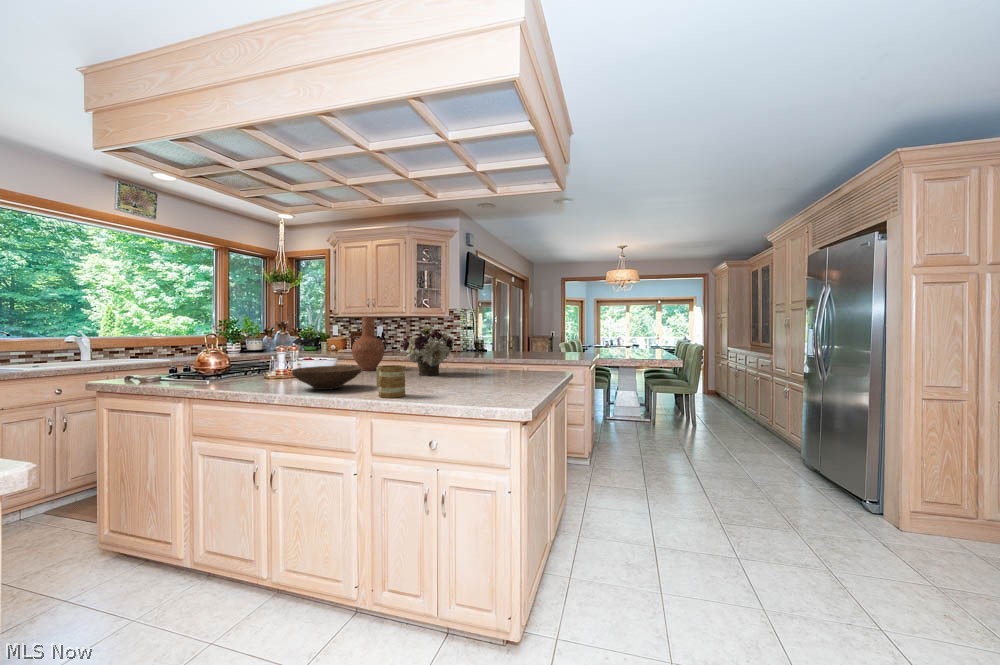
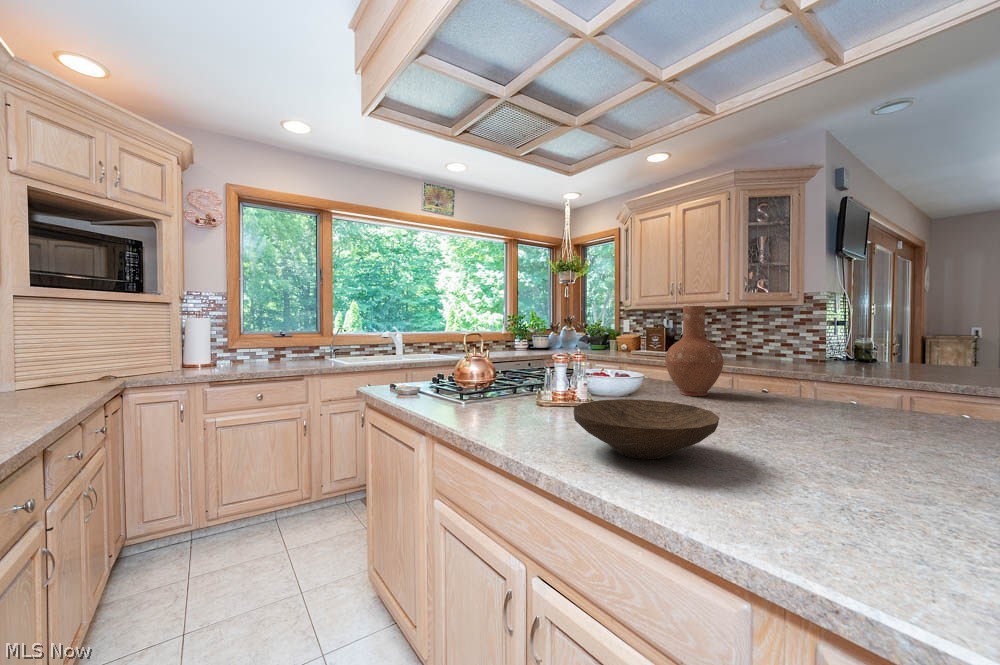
flower arrangement: present [402,324,453,376] -> none [772,316,916,428]
mug: present [376,365,405,398] -> none [784,436,913,559]

